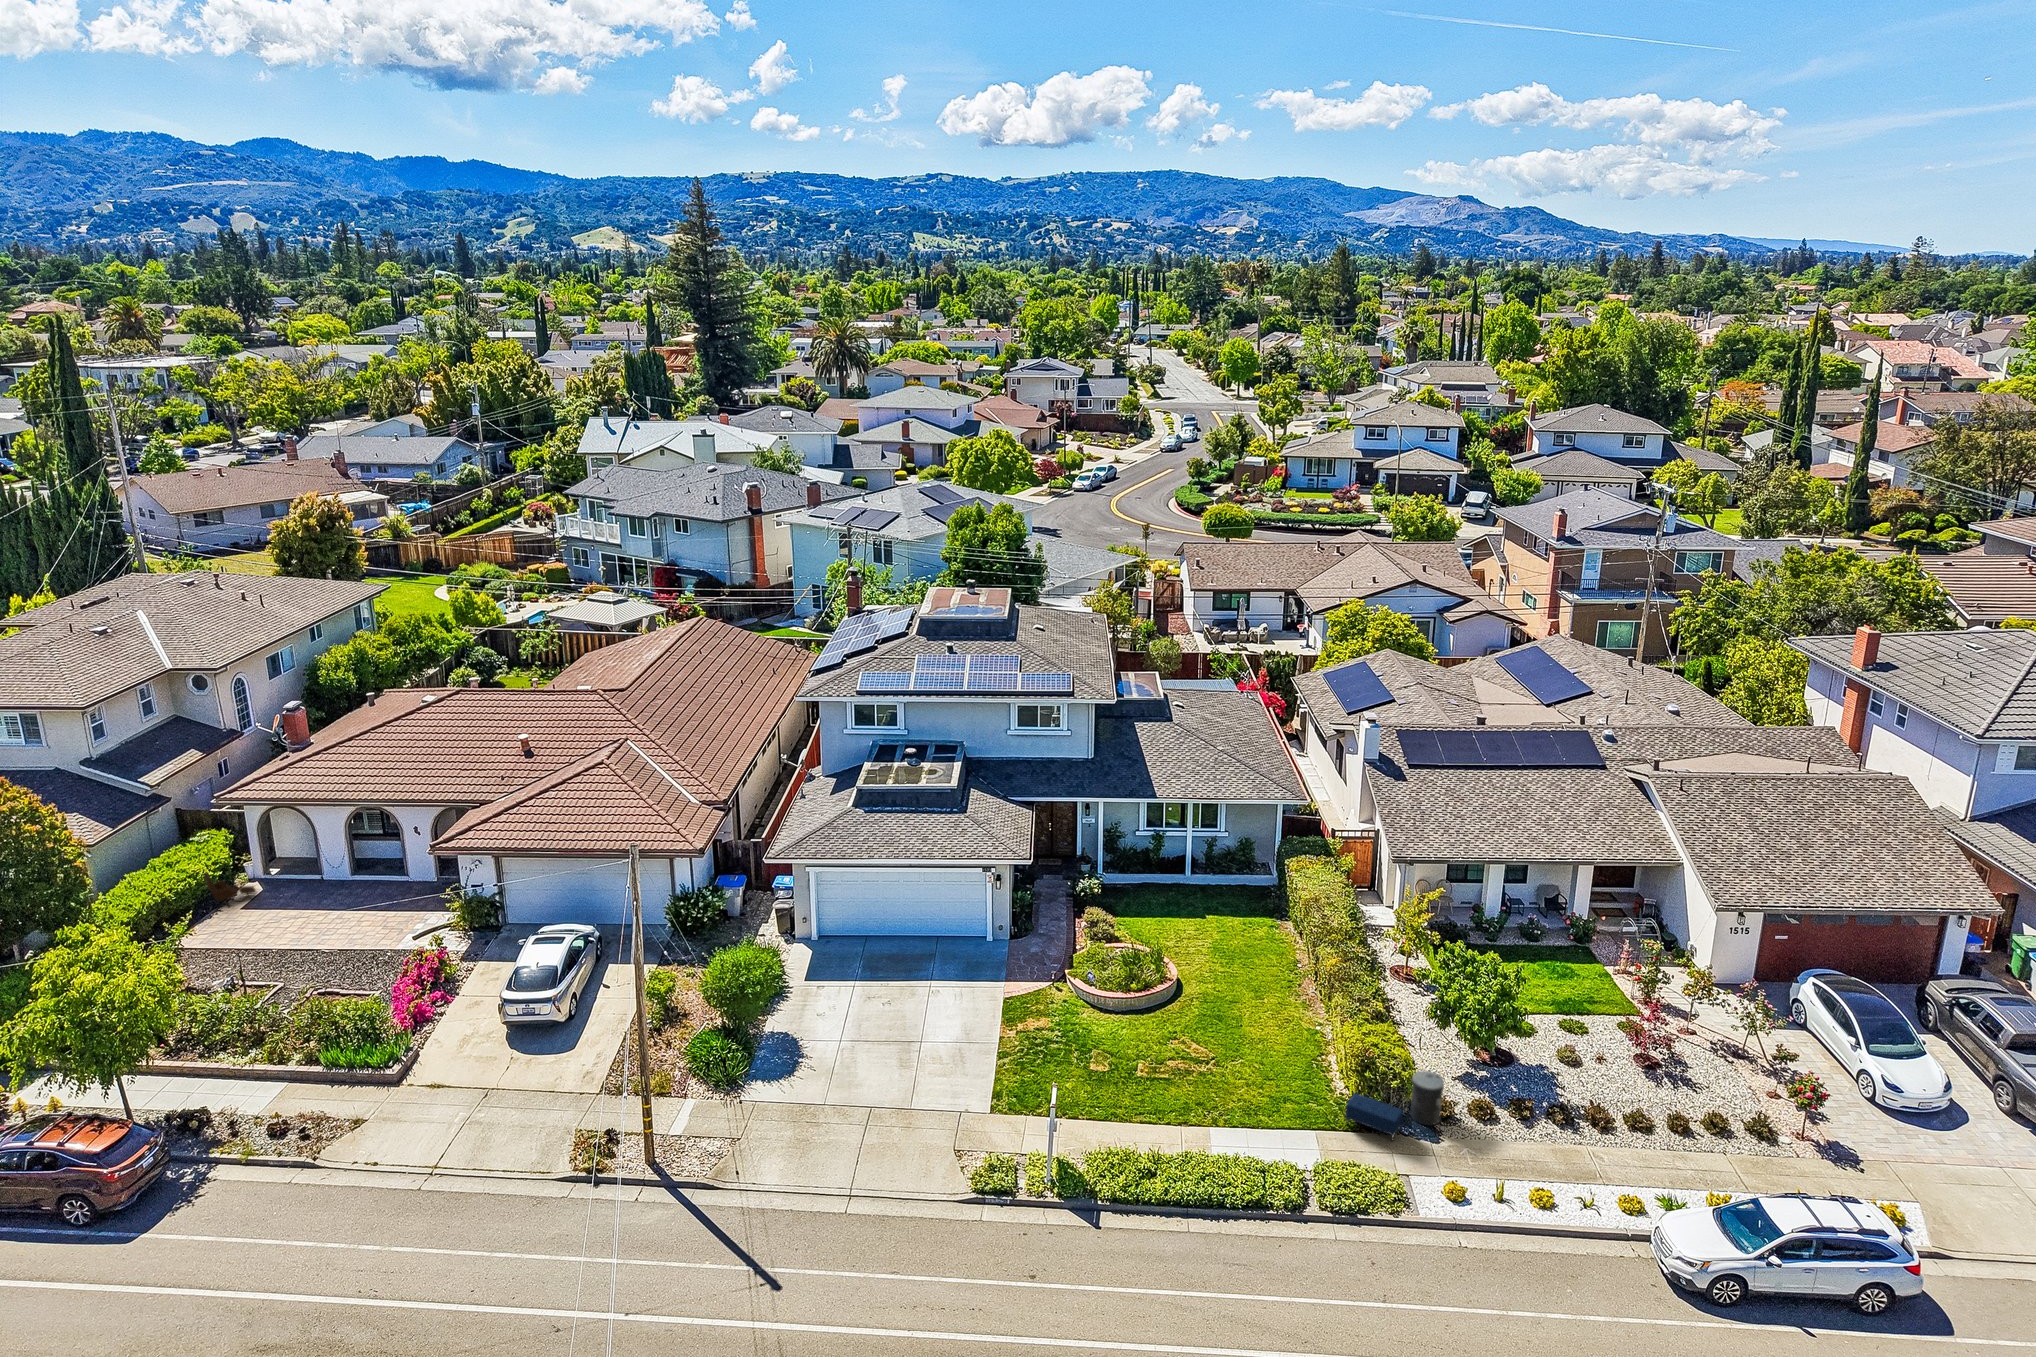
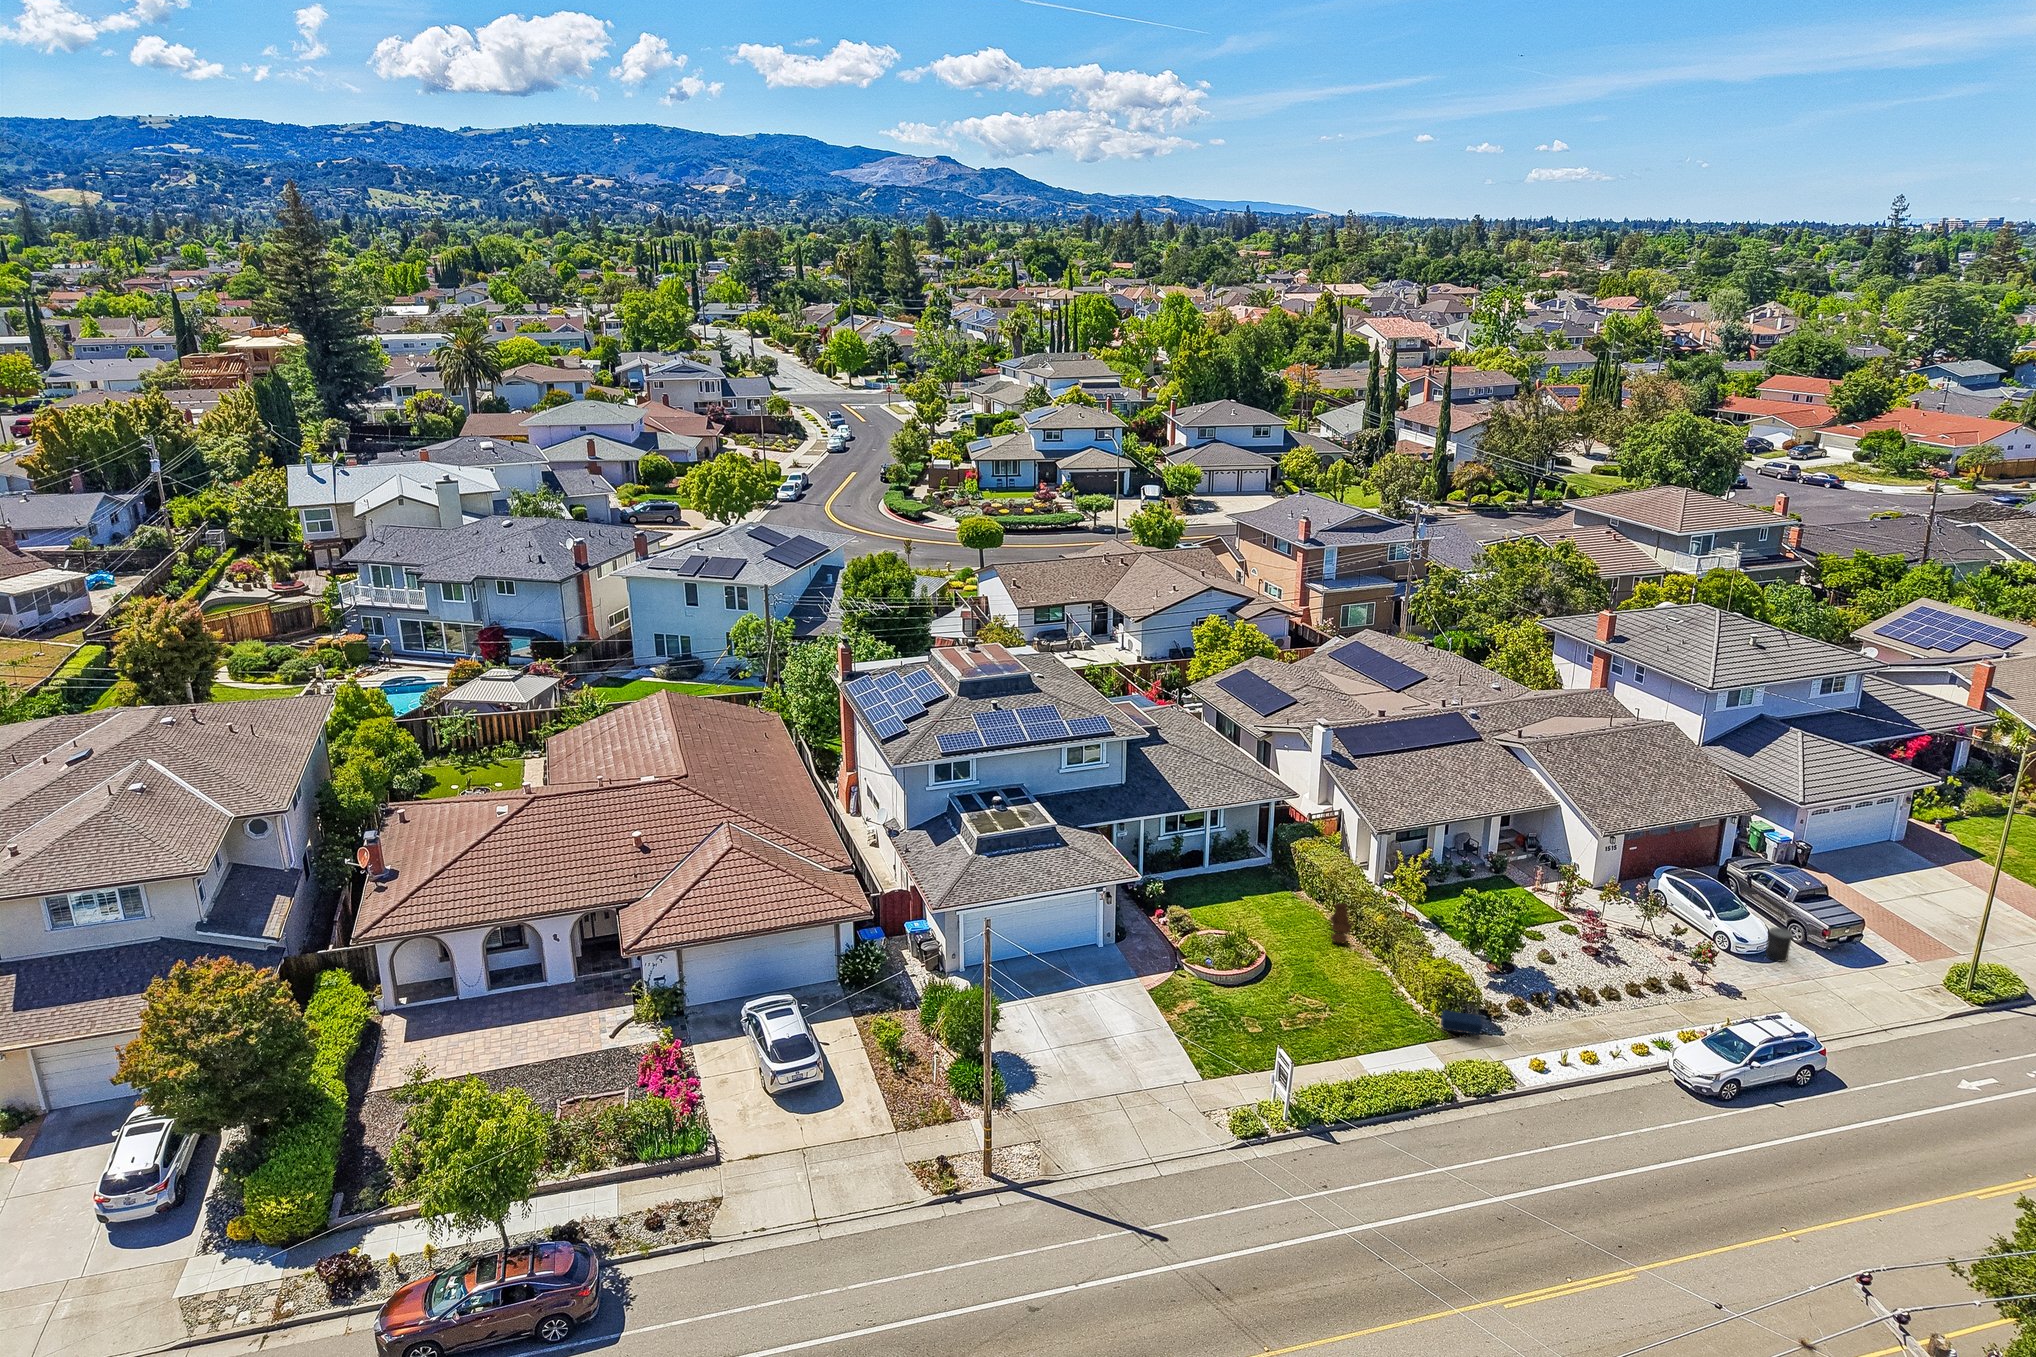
lounge chair: present [204,873,256,906] -> present [1330,903,1354,944]
trash can: present [1410,1071,1444,1126] -> present [1766,927,1793,962]

